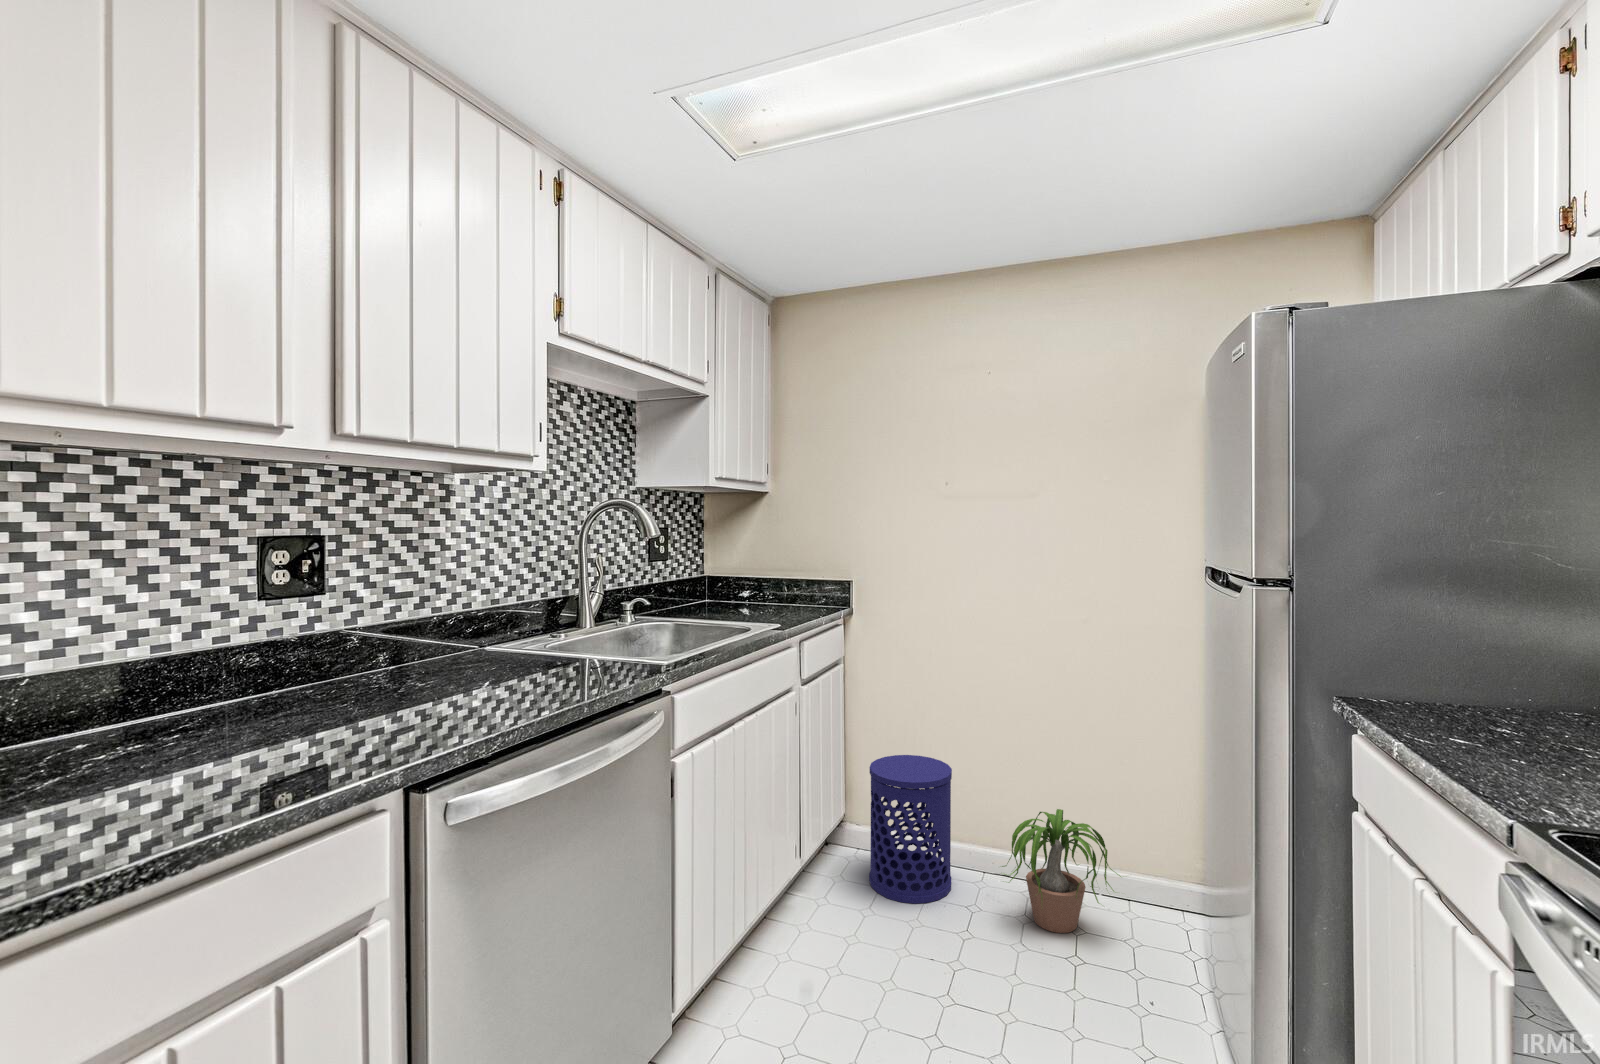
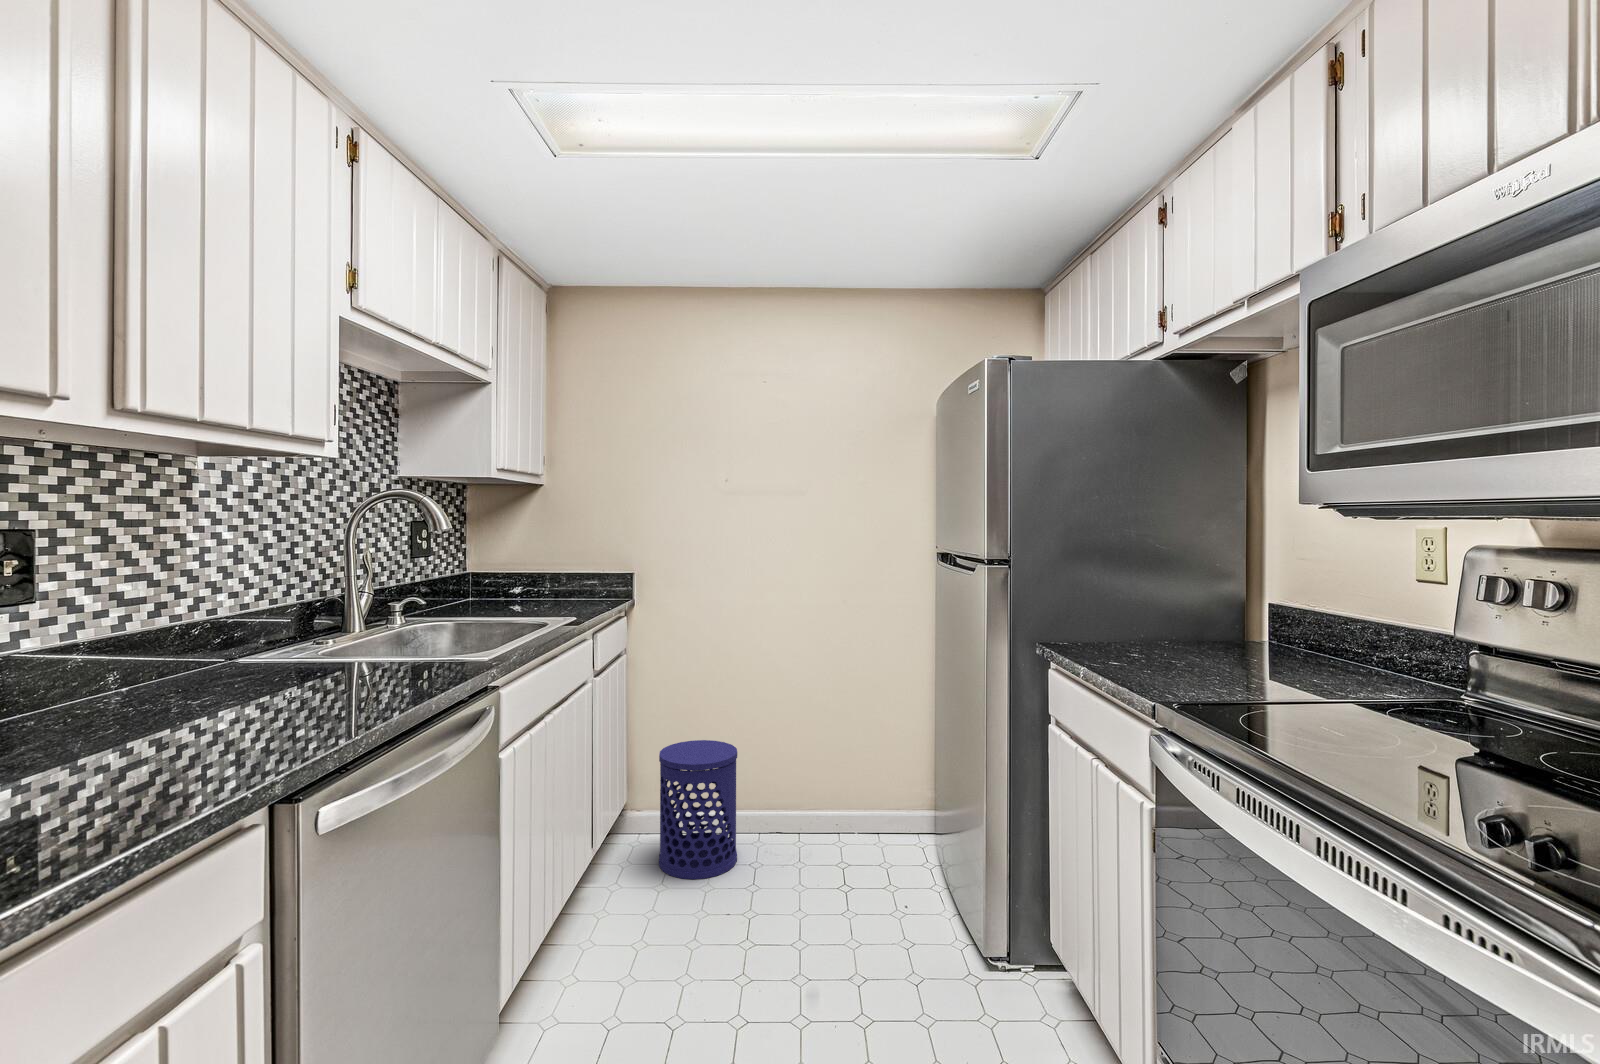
potted plant: present [1002,809,1121,933] -> none [781,772,893,879]

